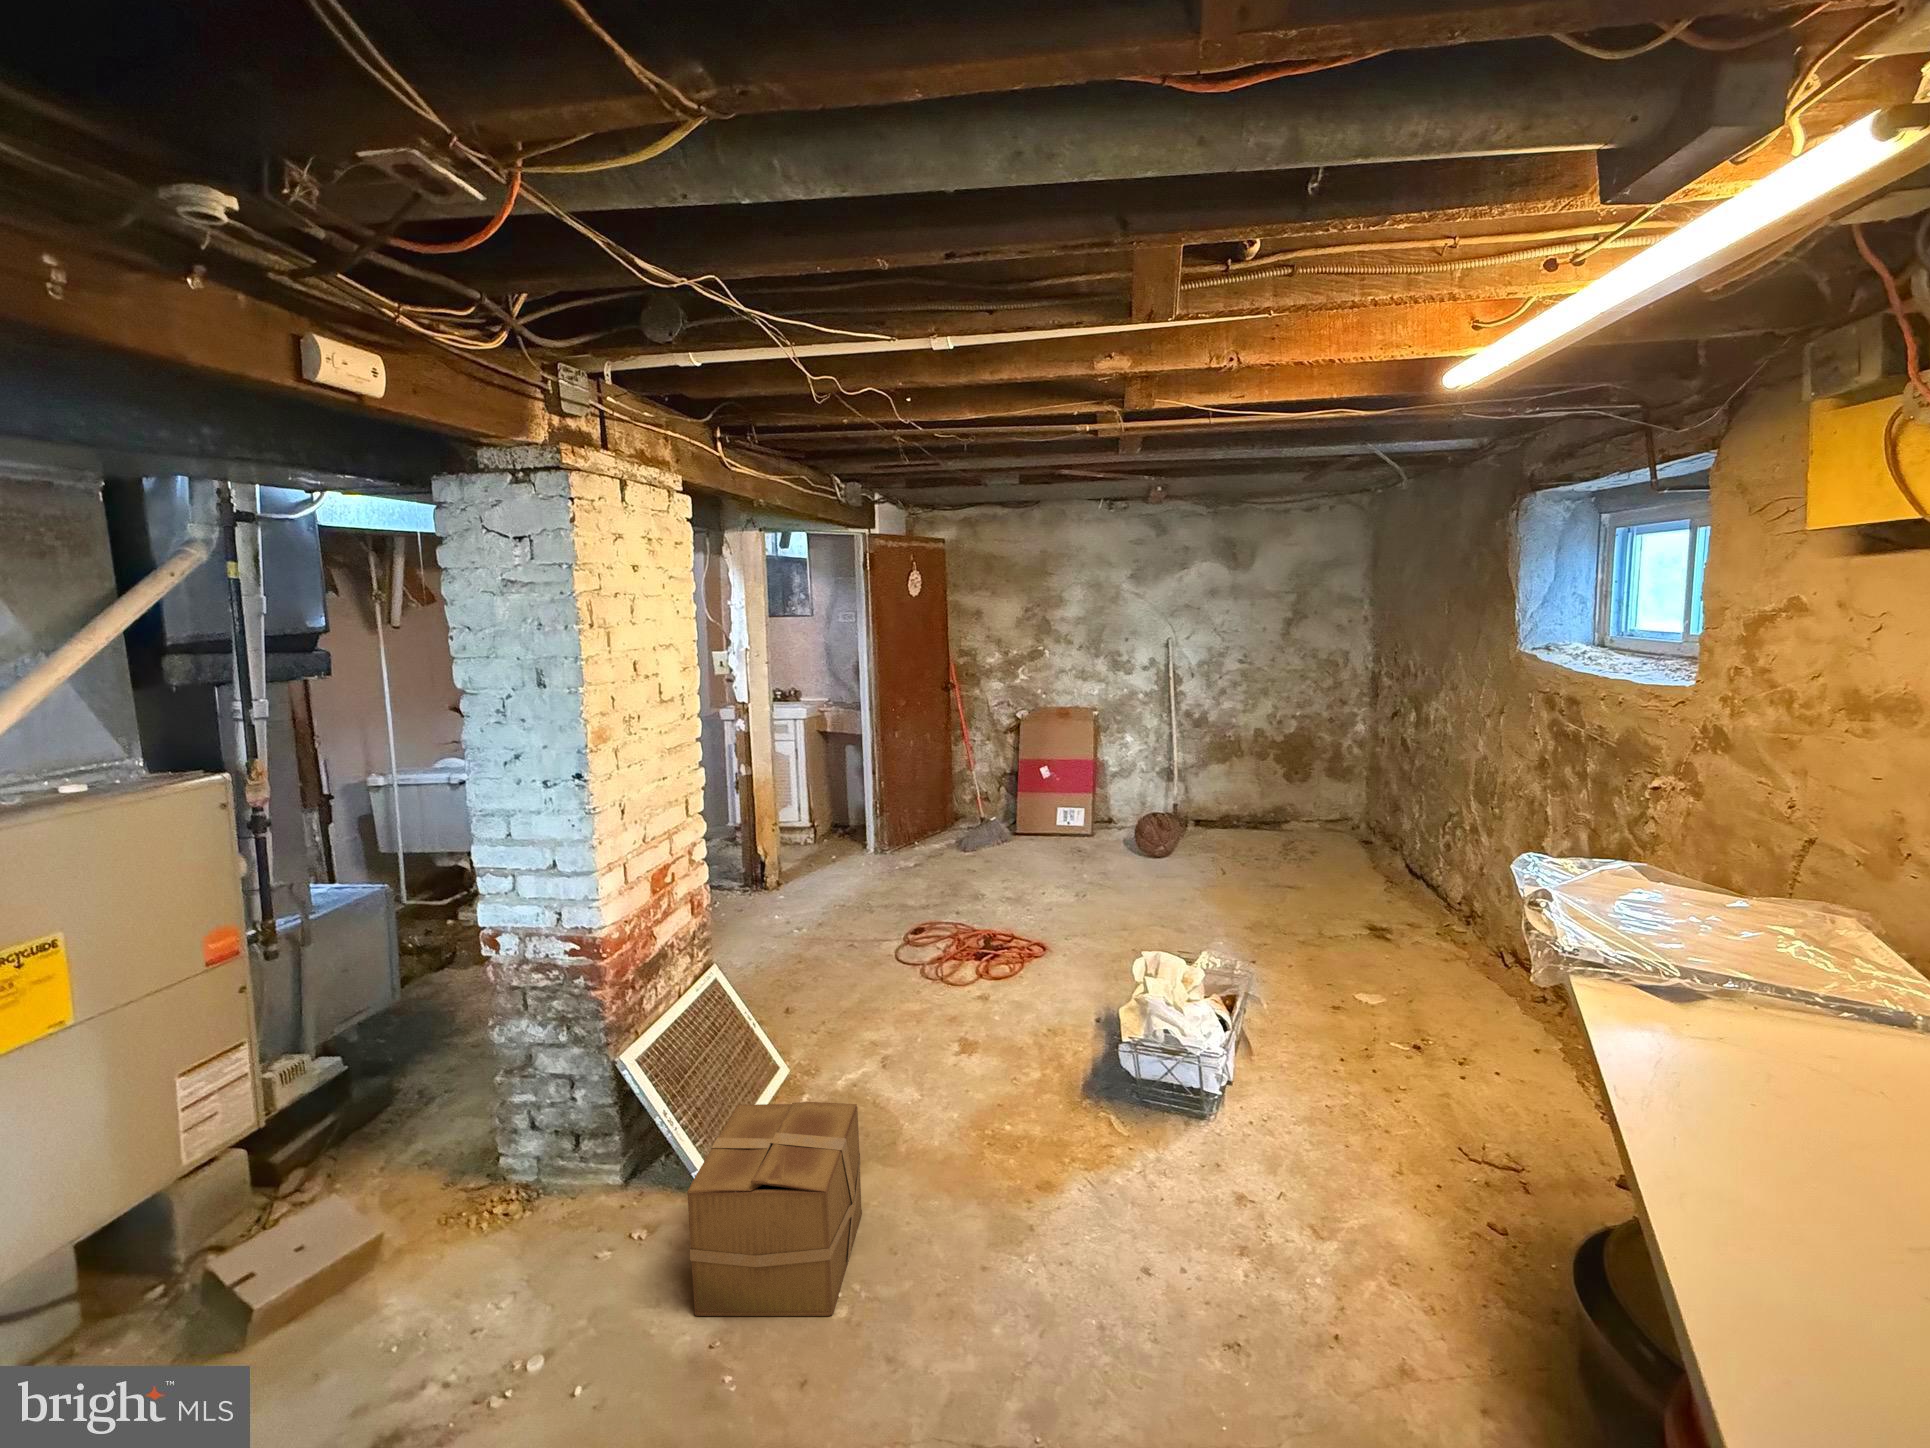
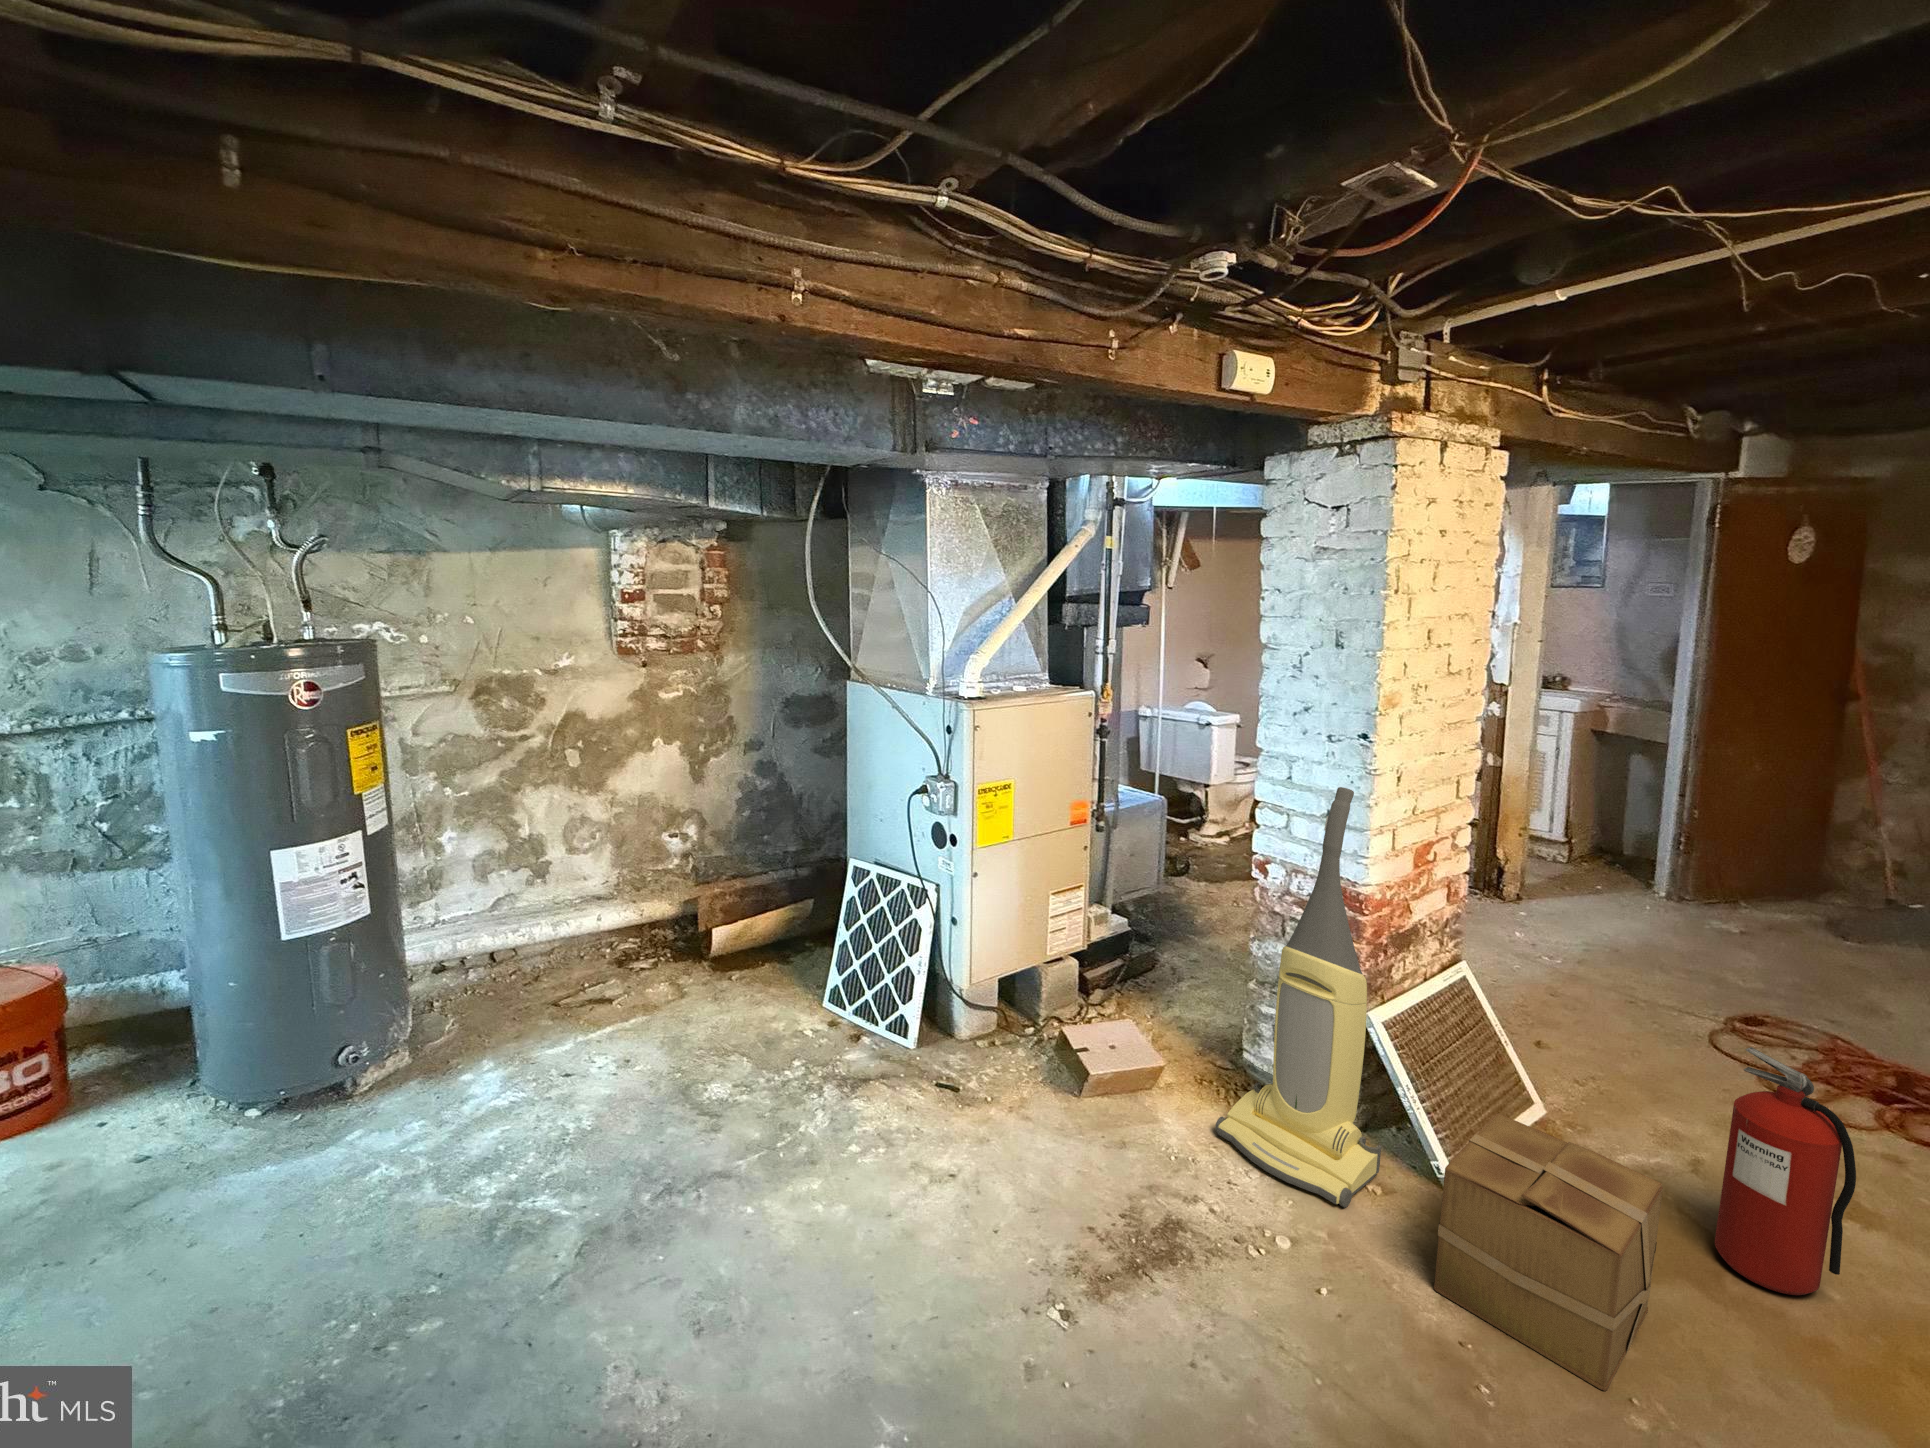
vacuum cleaner: none [455,835,647,1292] -> present [1215,787,1381,1208]
fire extinguisher: none [899,962,967,1141] -> present [1715,1047,1856,1295]

